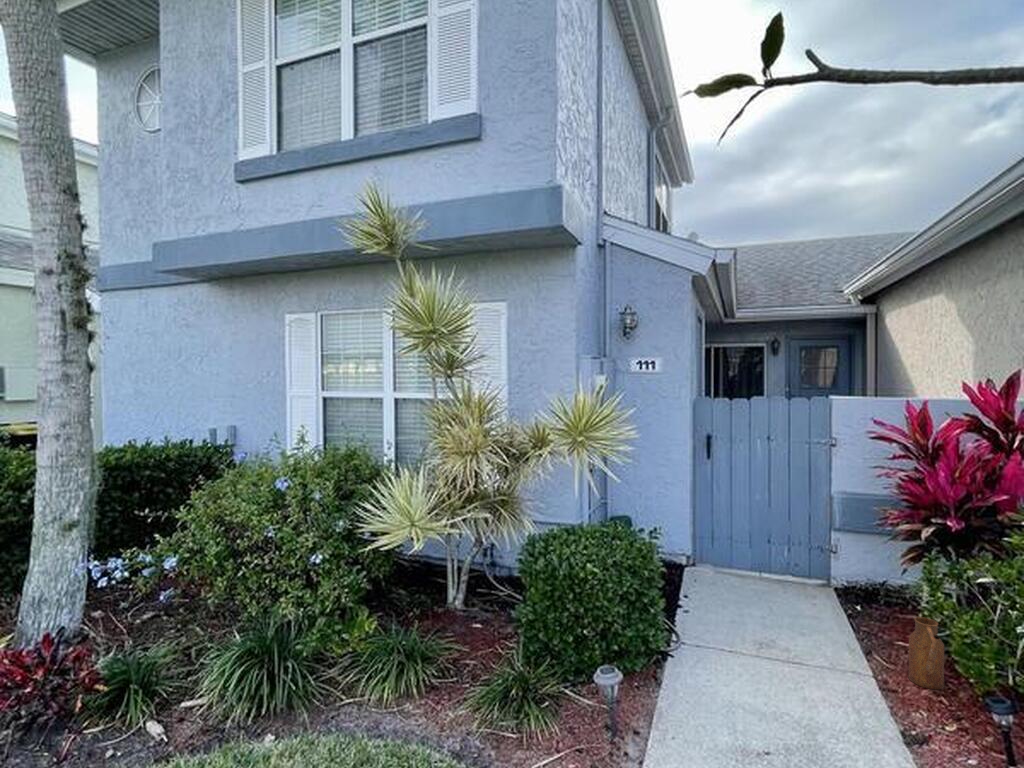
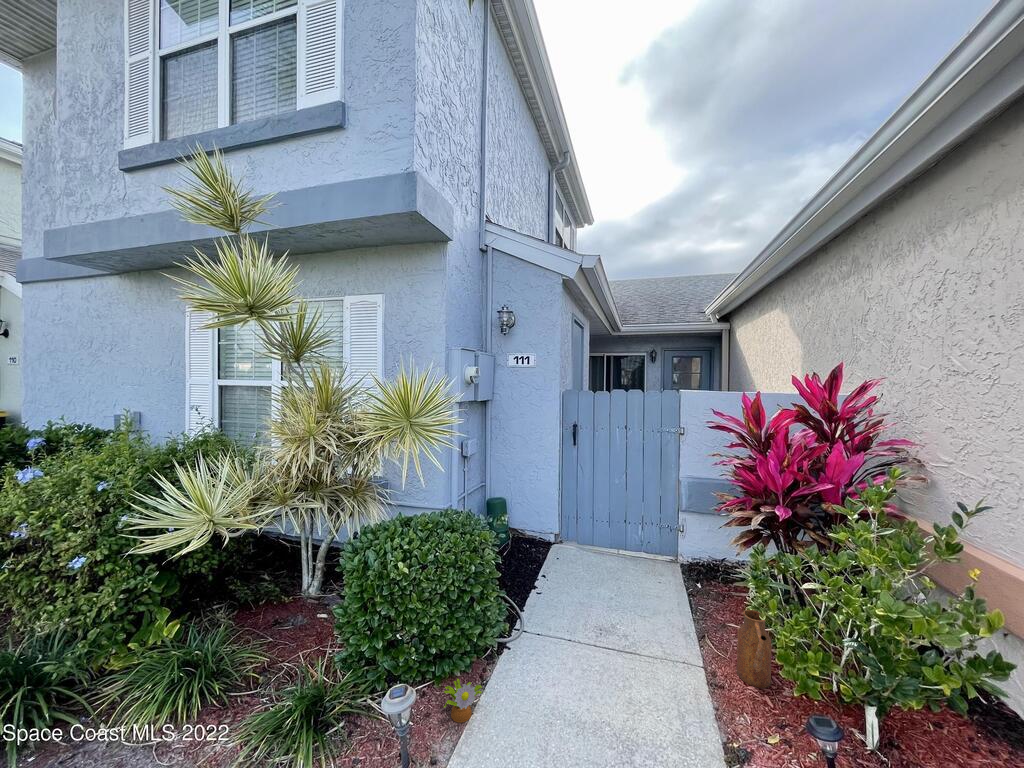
decorative plant: none [630,670,667,705] -> present [443,679,482,723]

